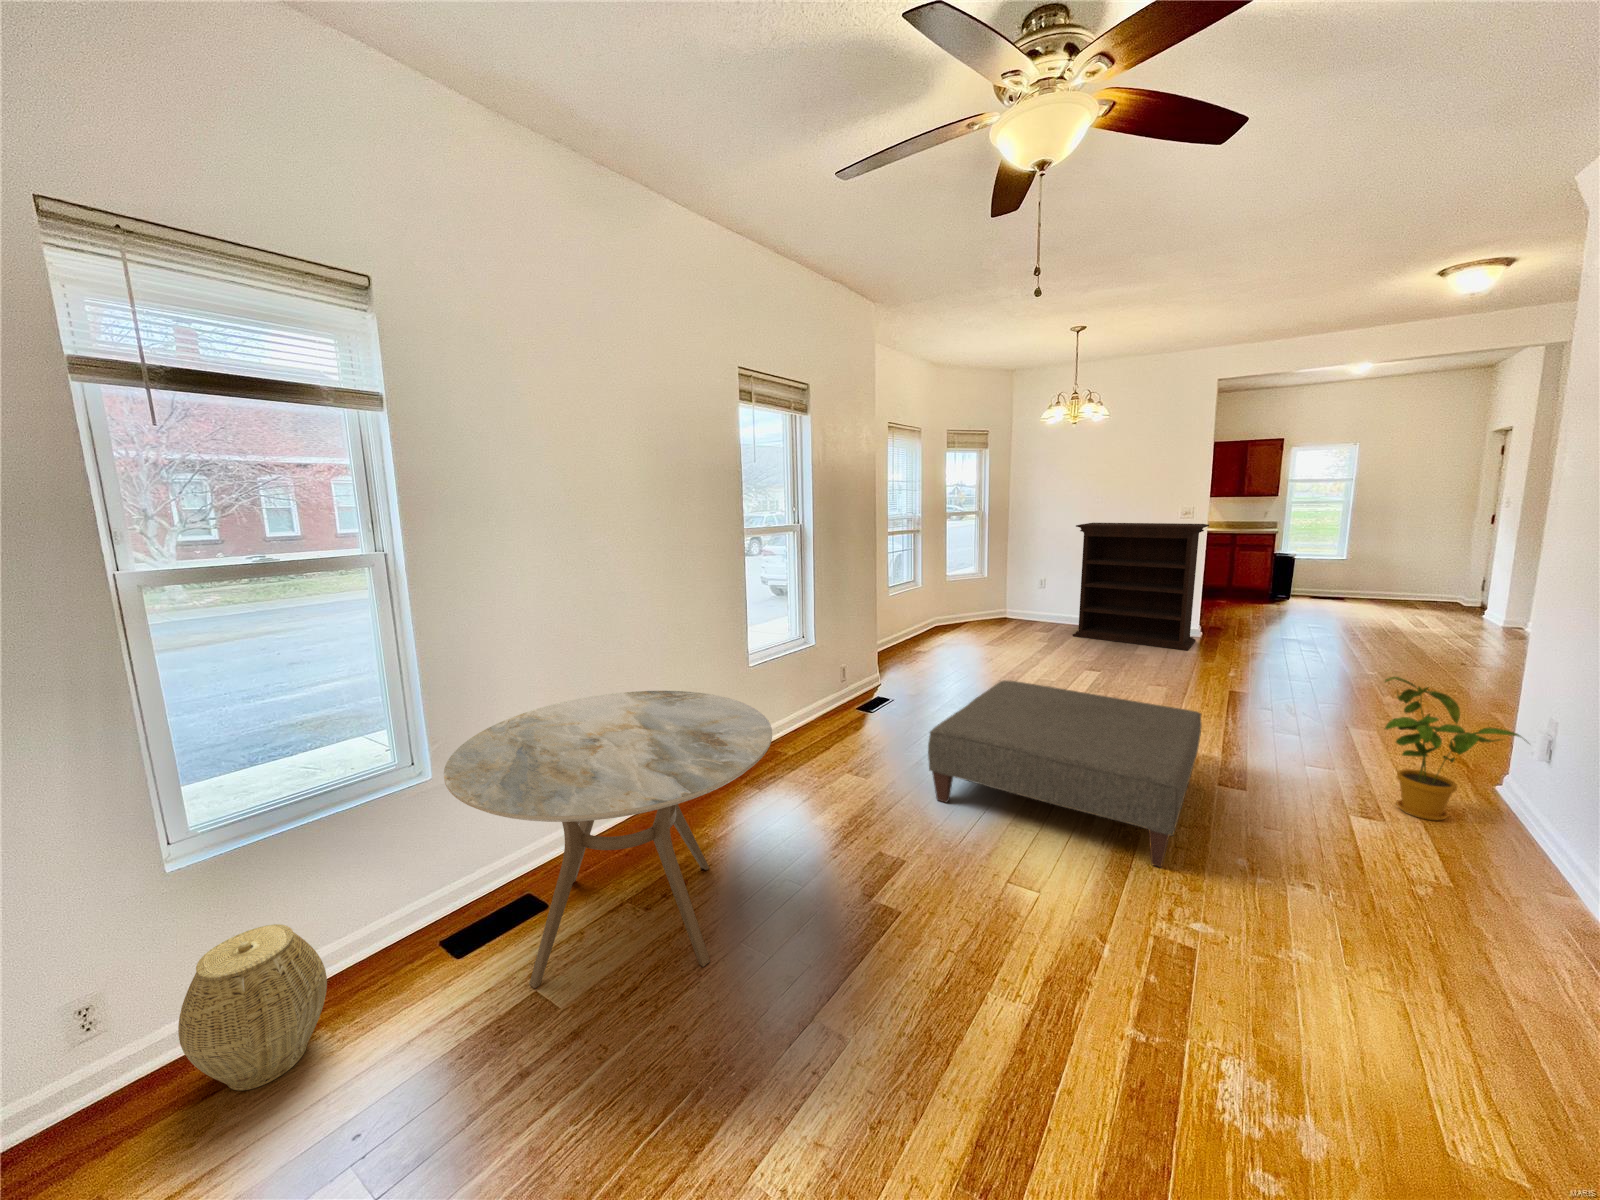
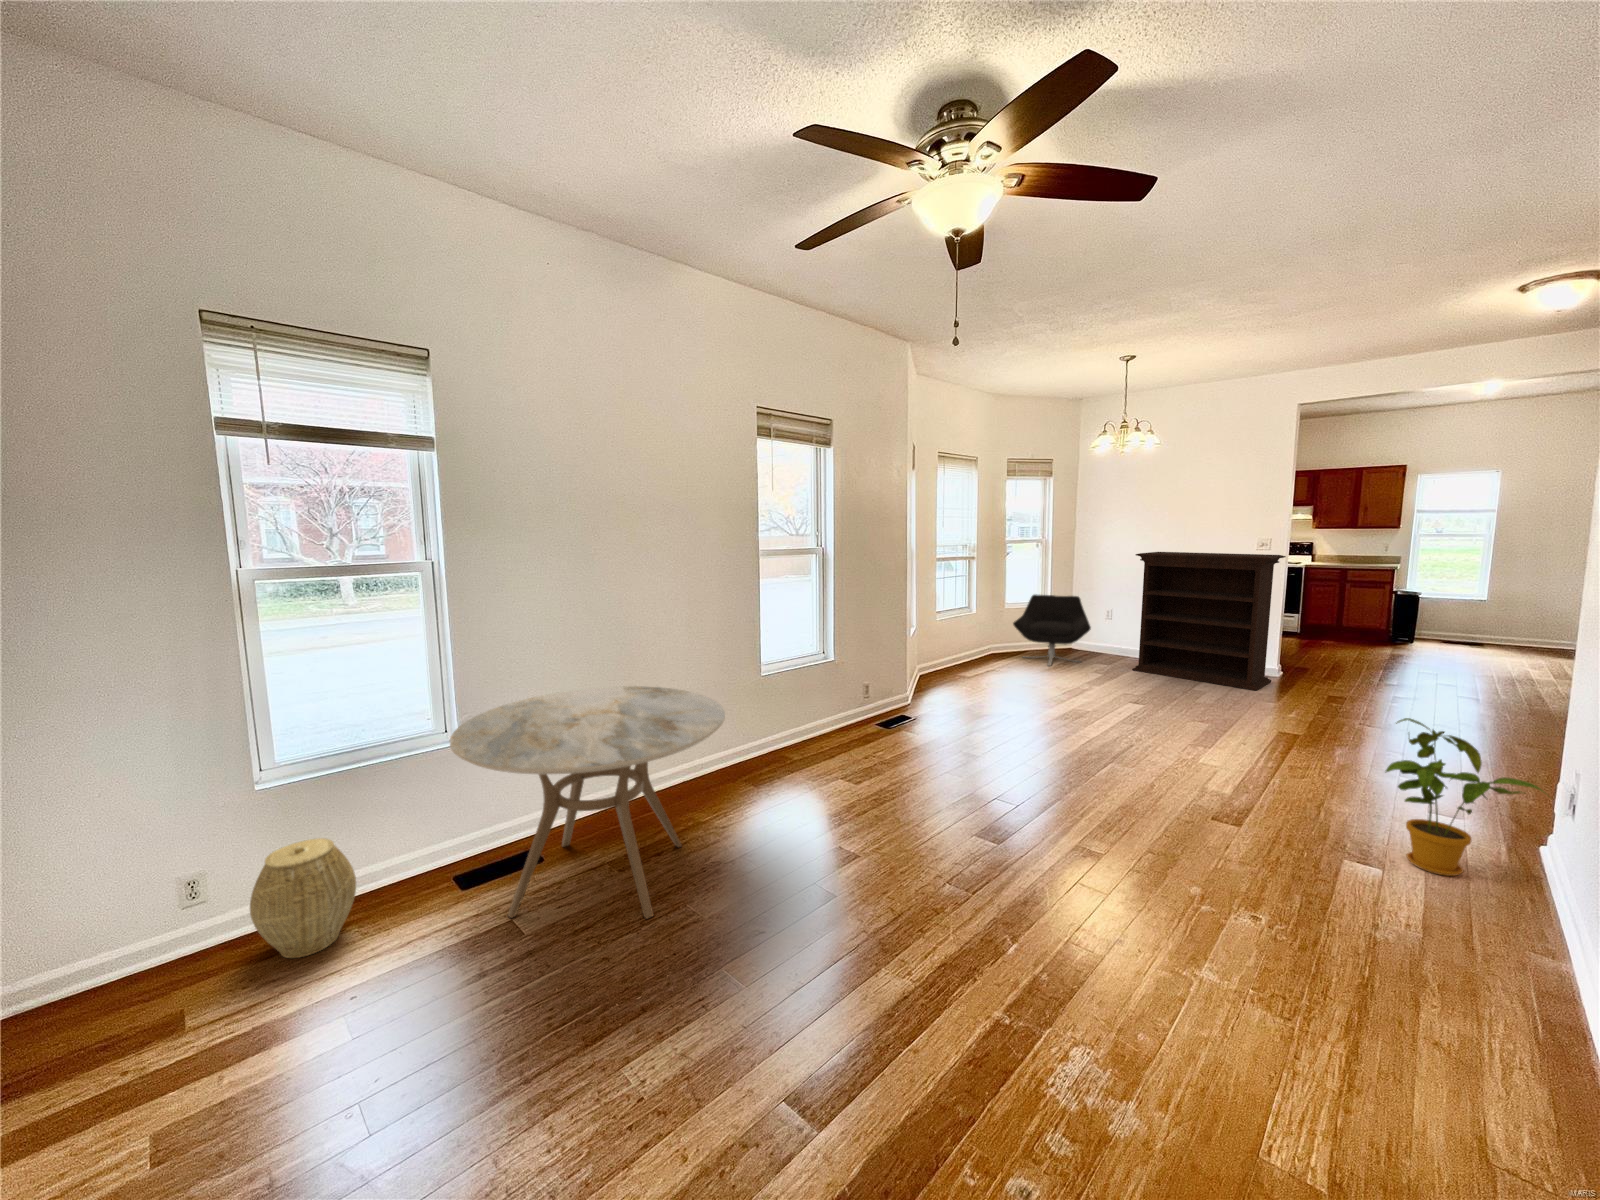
lounge chair: none [960,566,1035,636] -> present [1013,594,1091,666]
ottoman: present [928,680,1201,867] -> none [903,704,1194,888]

